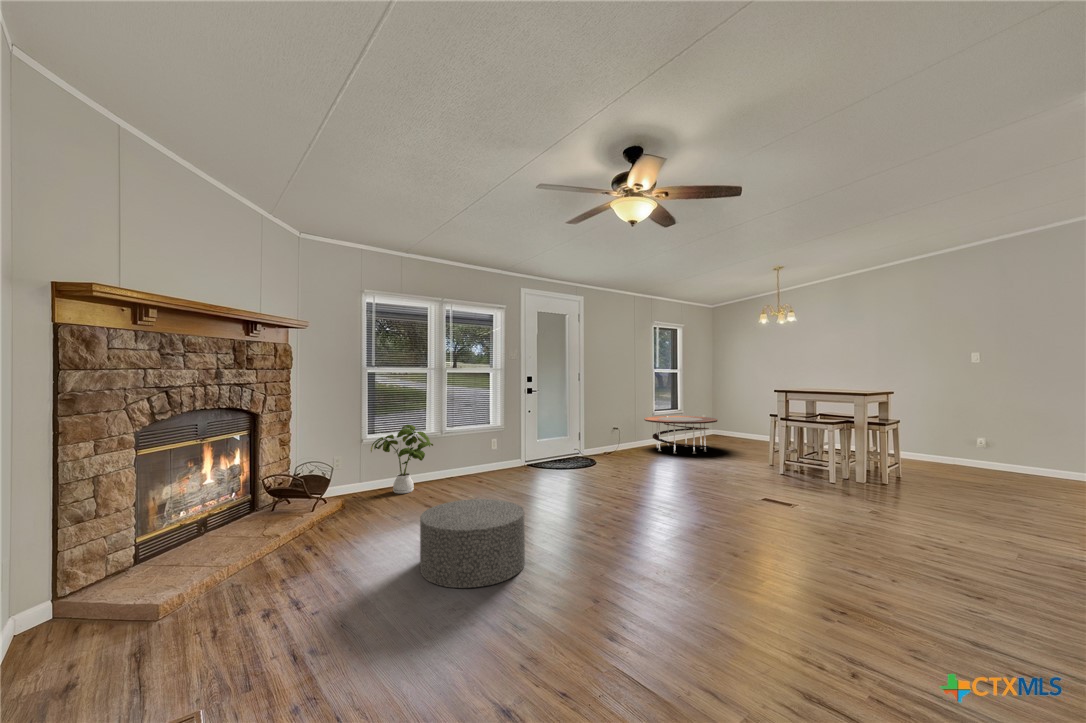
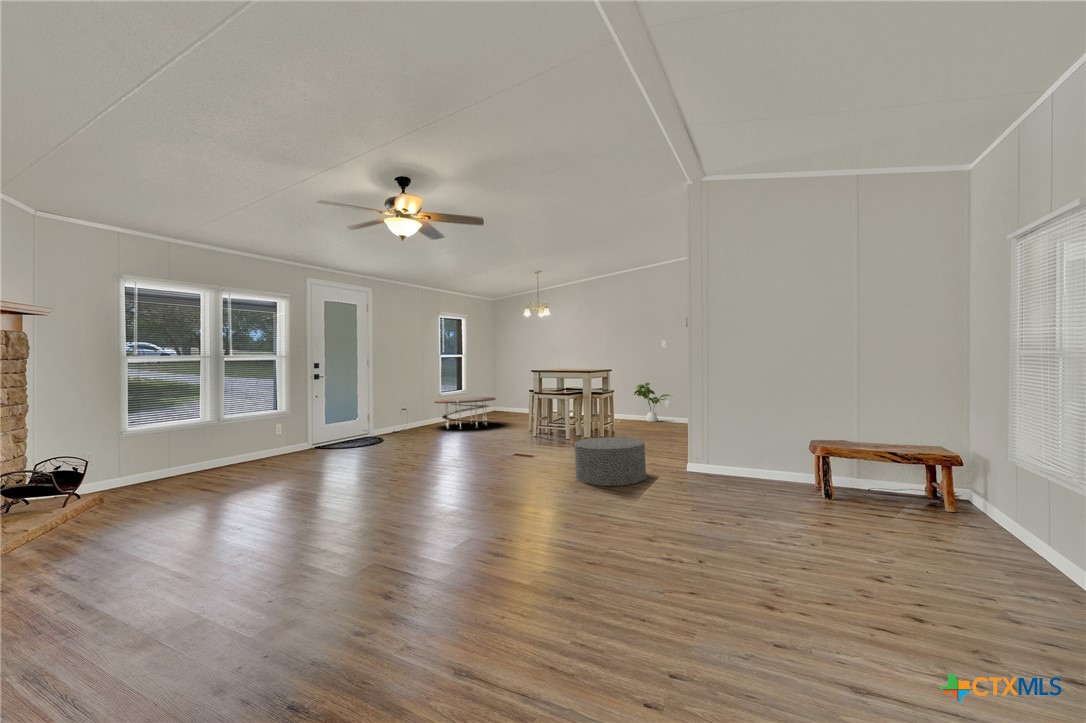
house plant: present [371,425,433,494] -> present [634,383,670,422]
ottoman: present [420,499,525,588] -> present [574,437,646,486]

